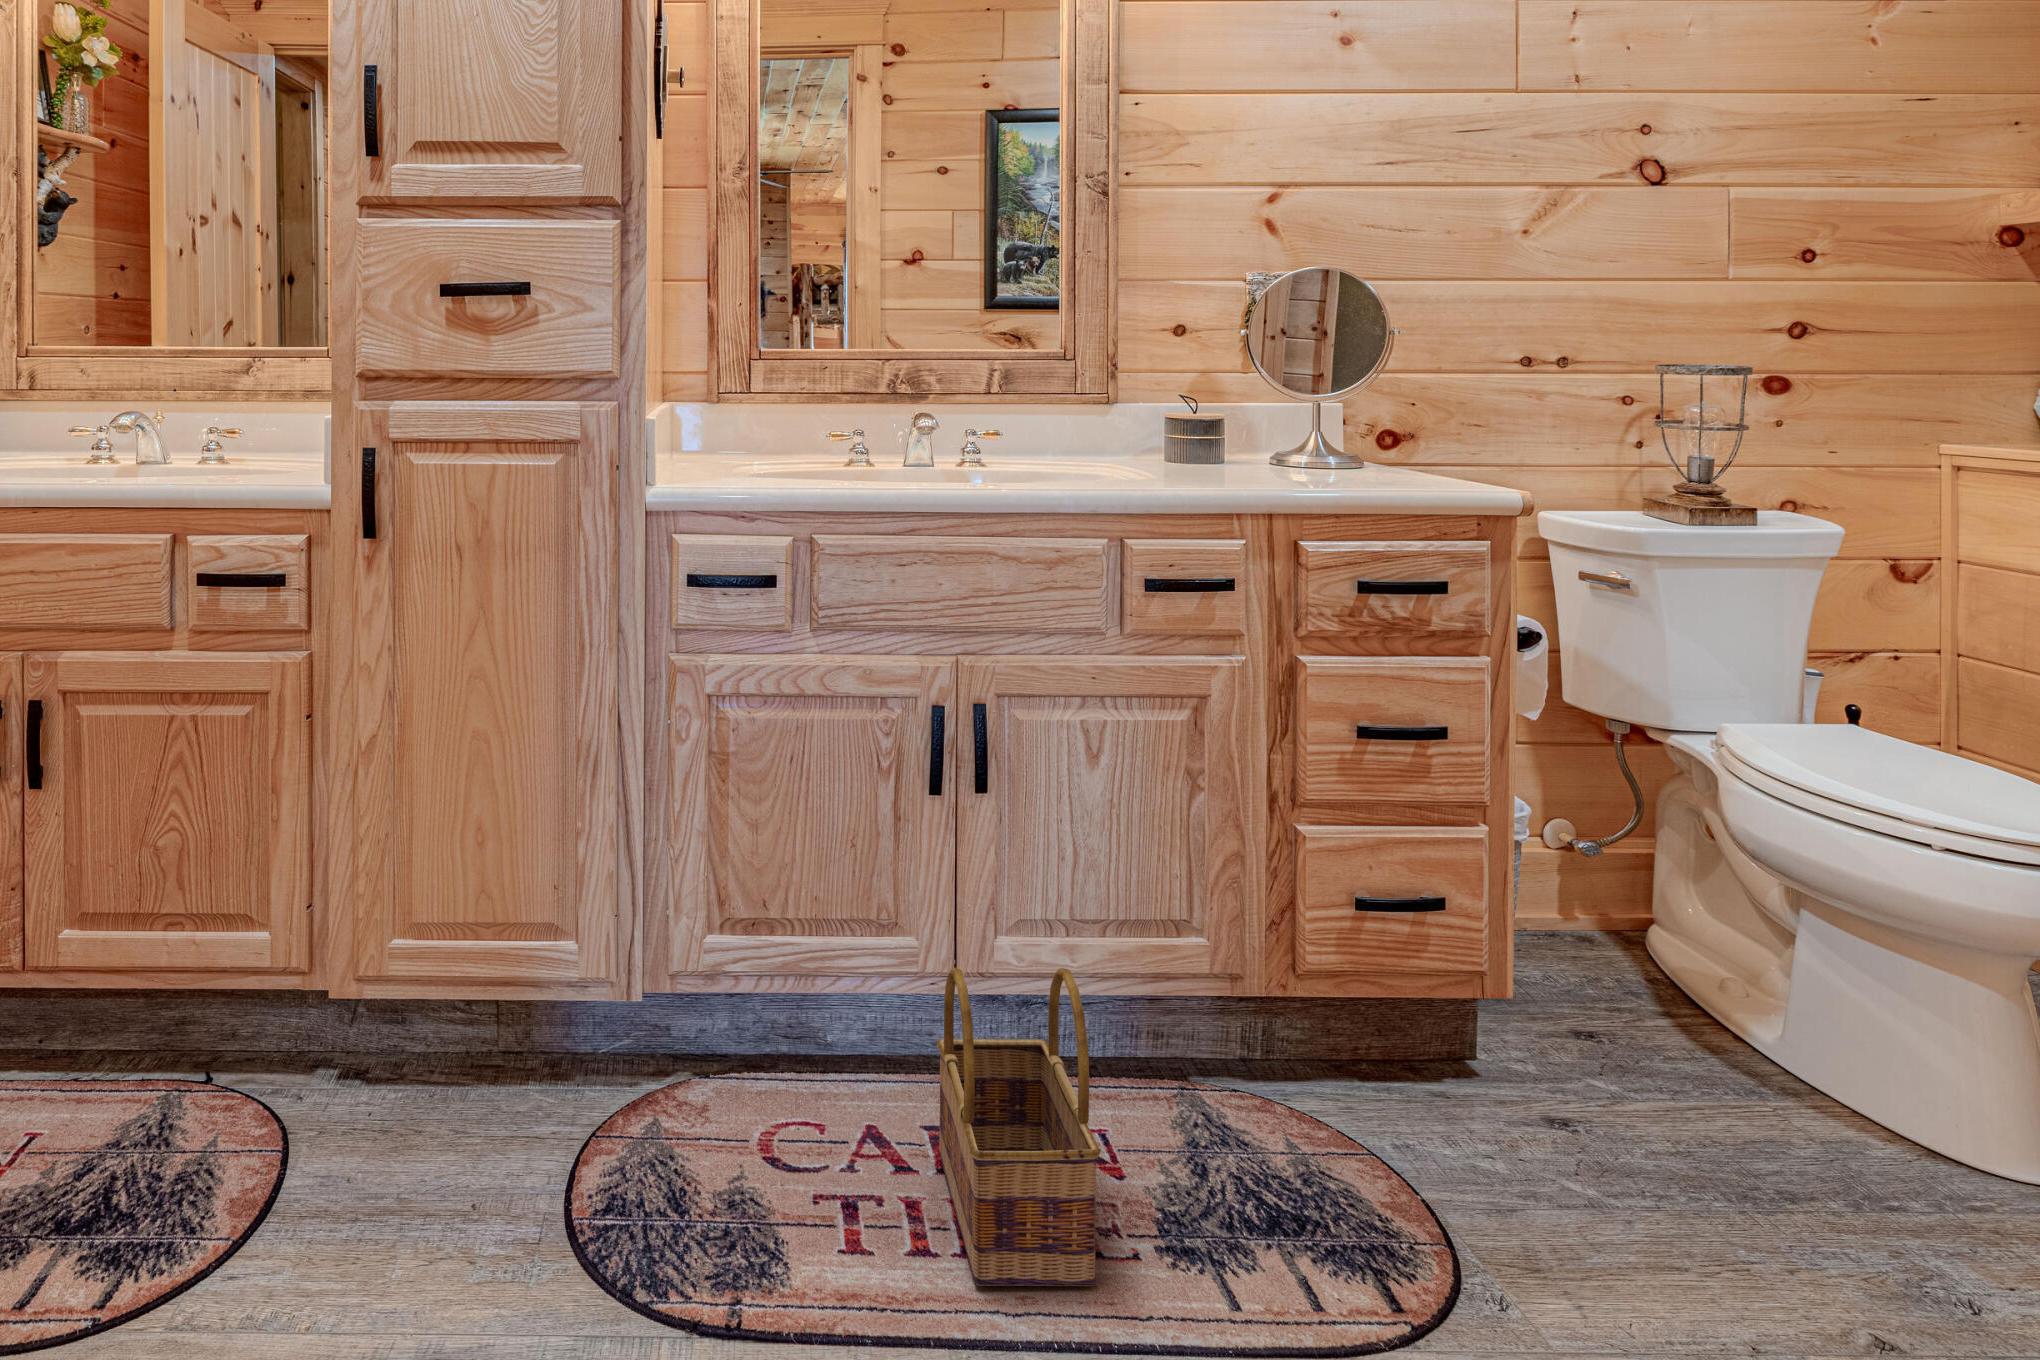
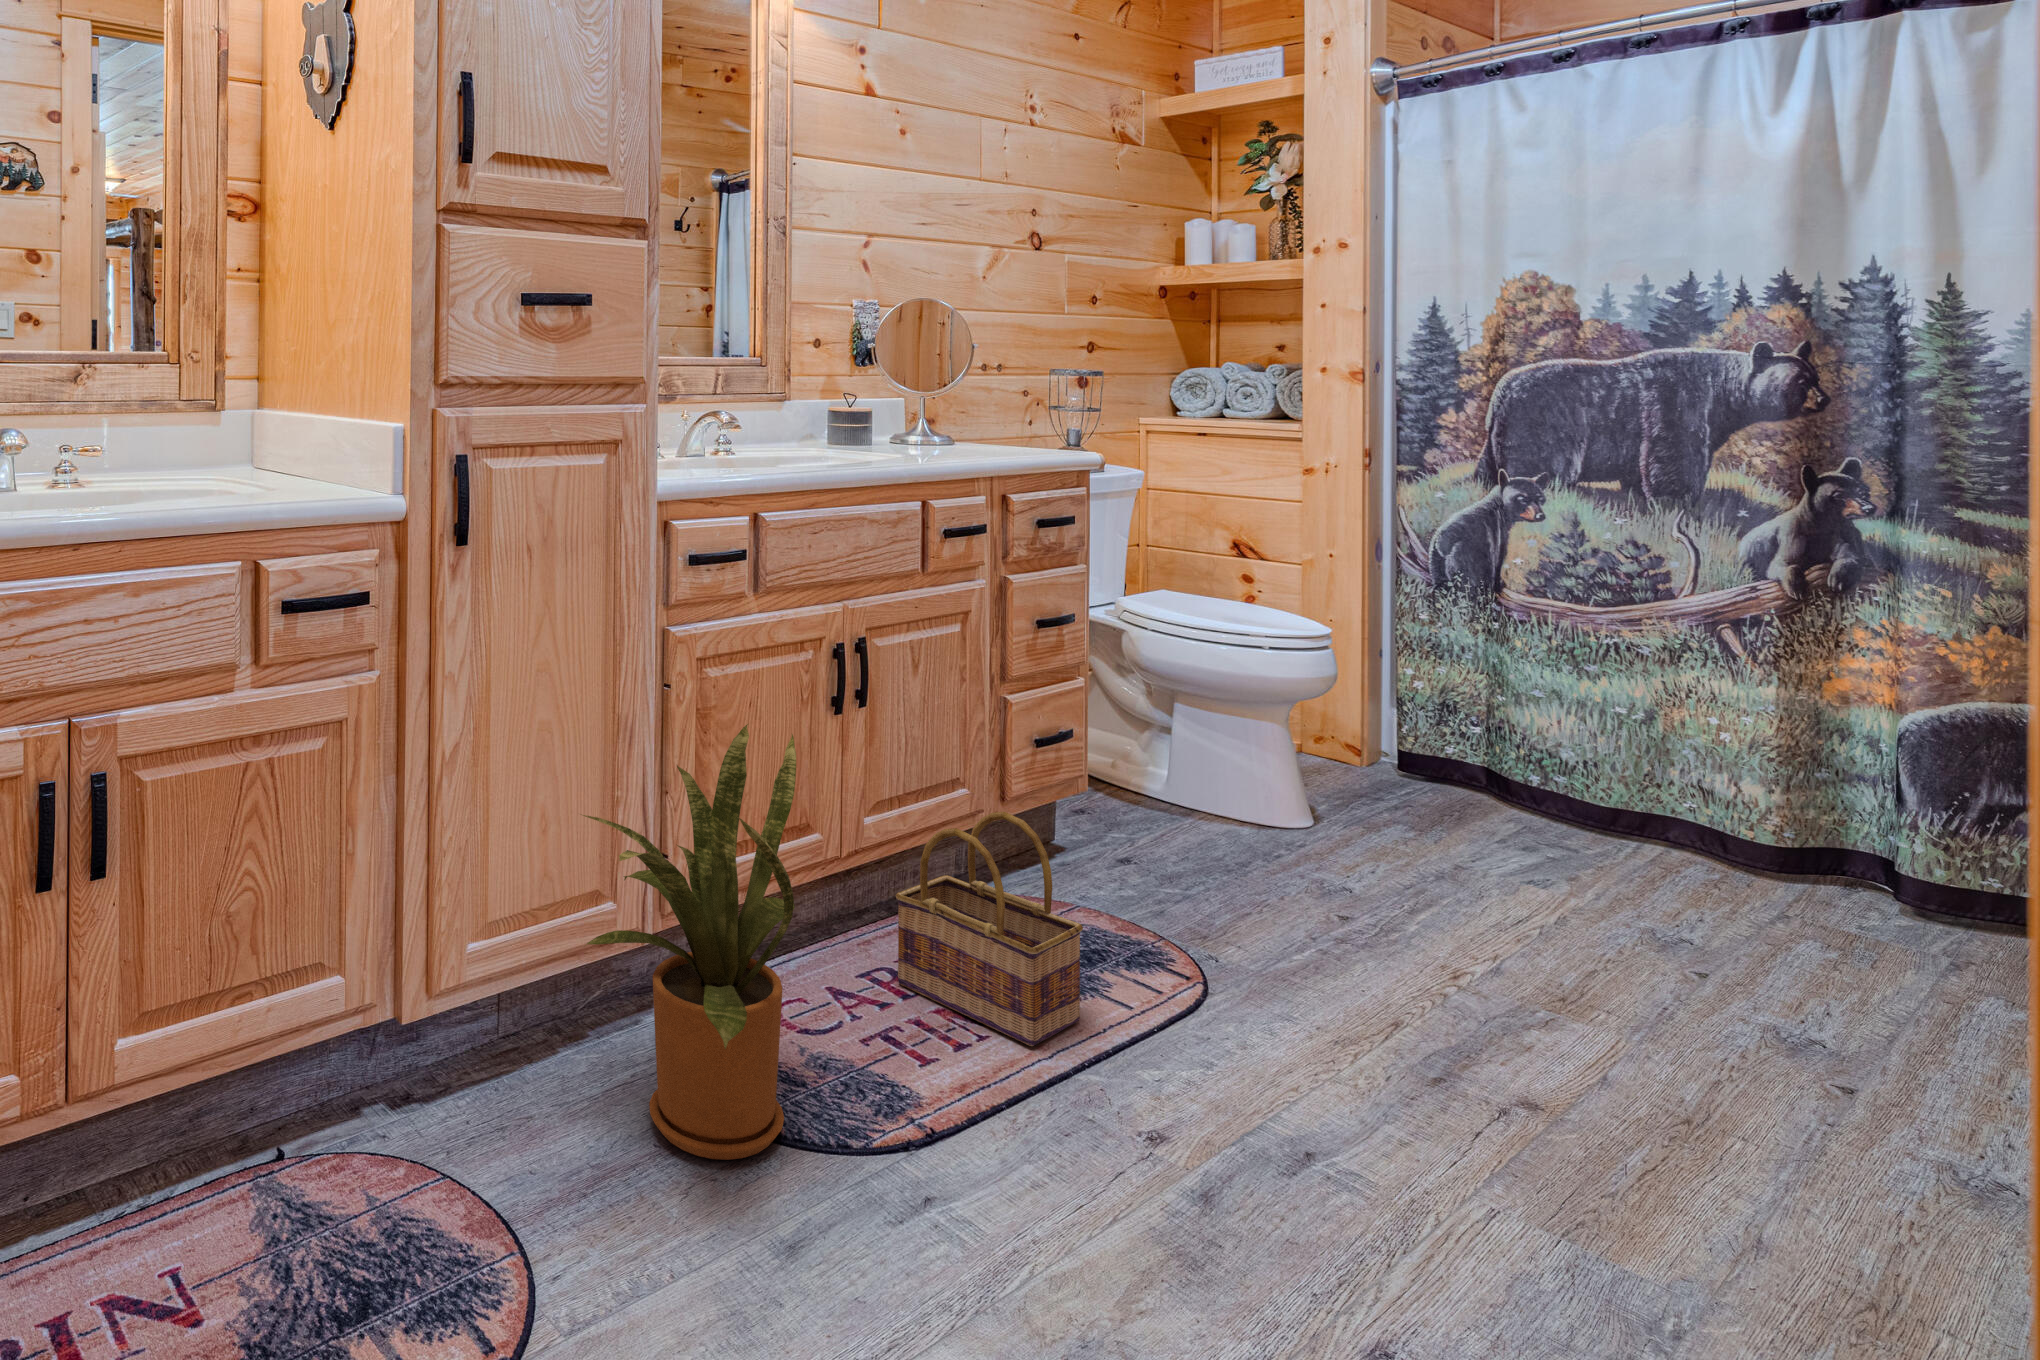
house plant: none [313,774,712,1248] -> present [583,724,796,1160]

